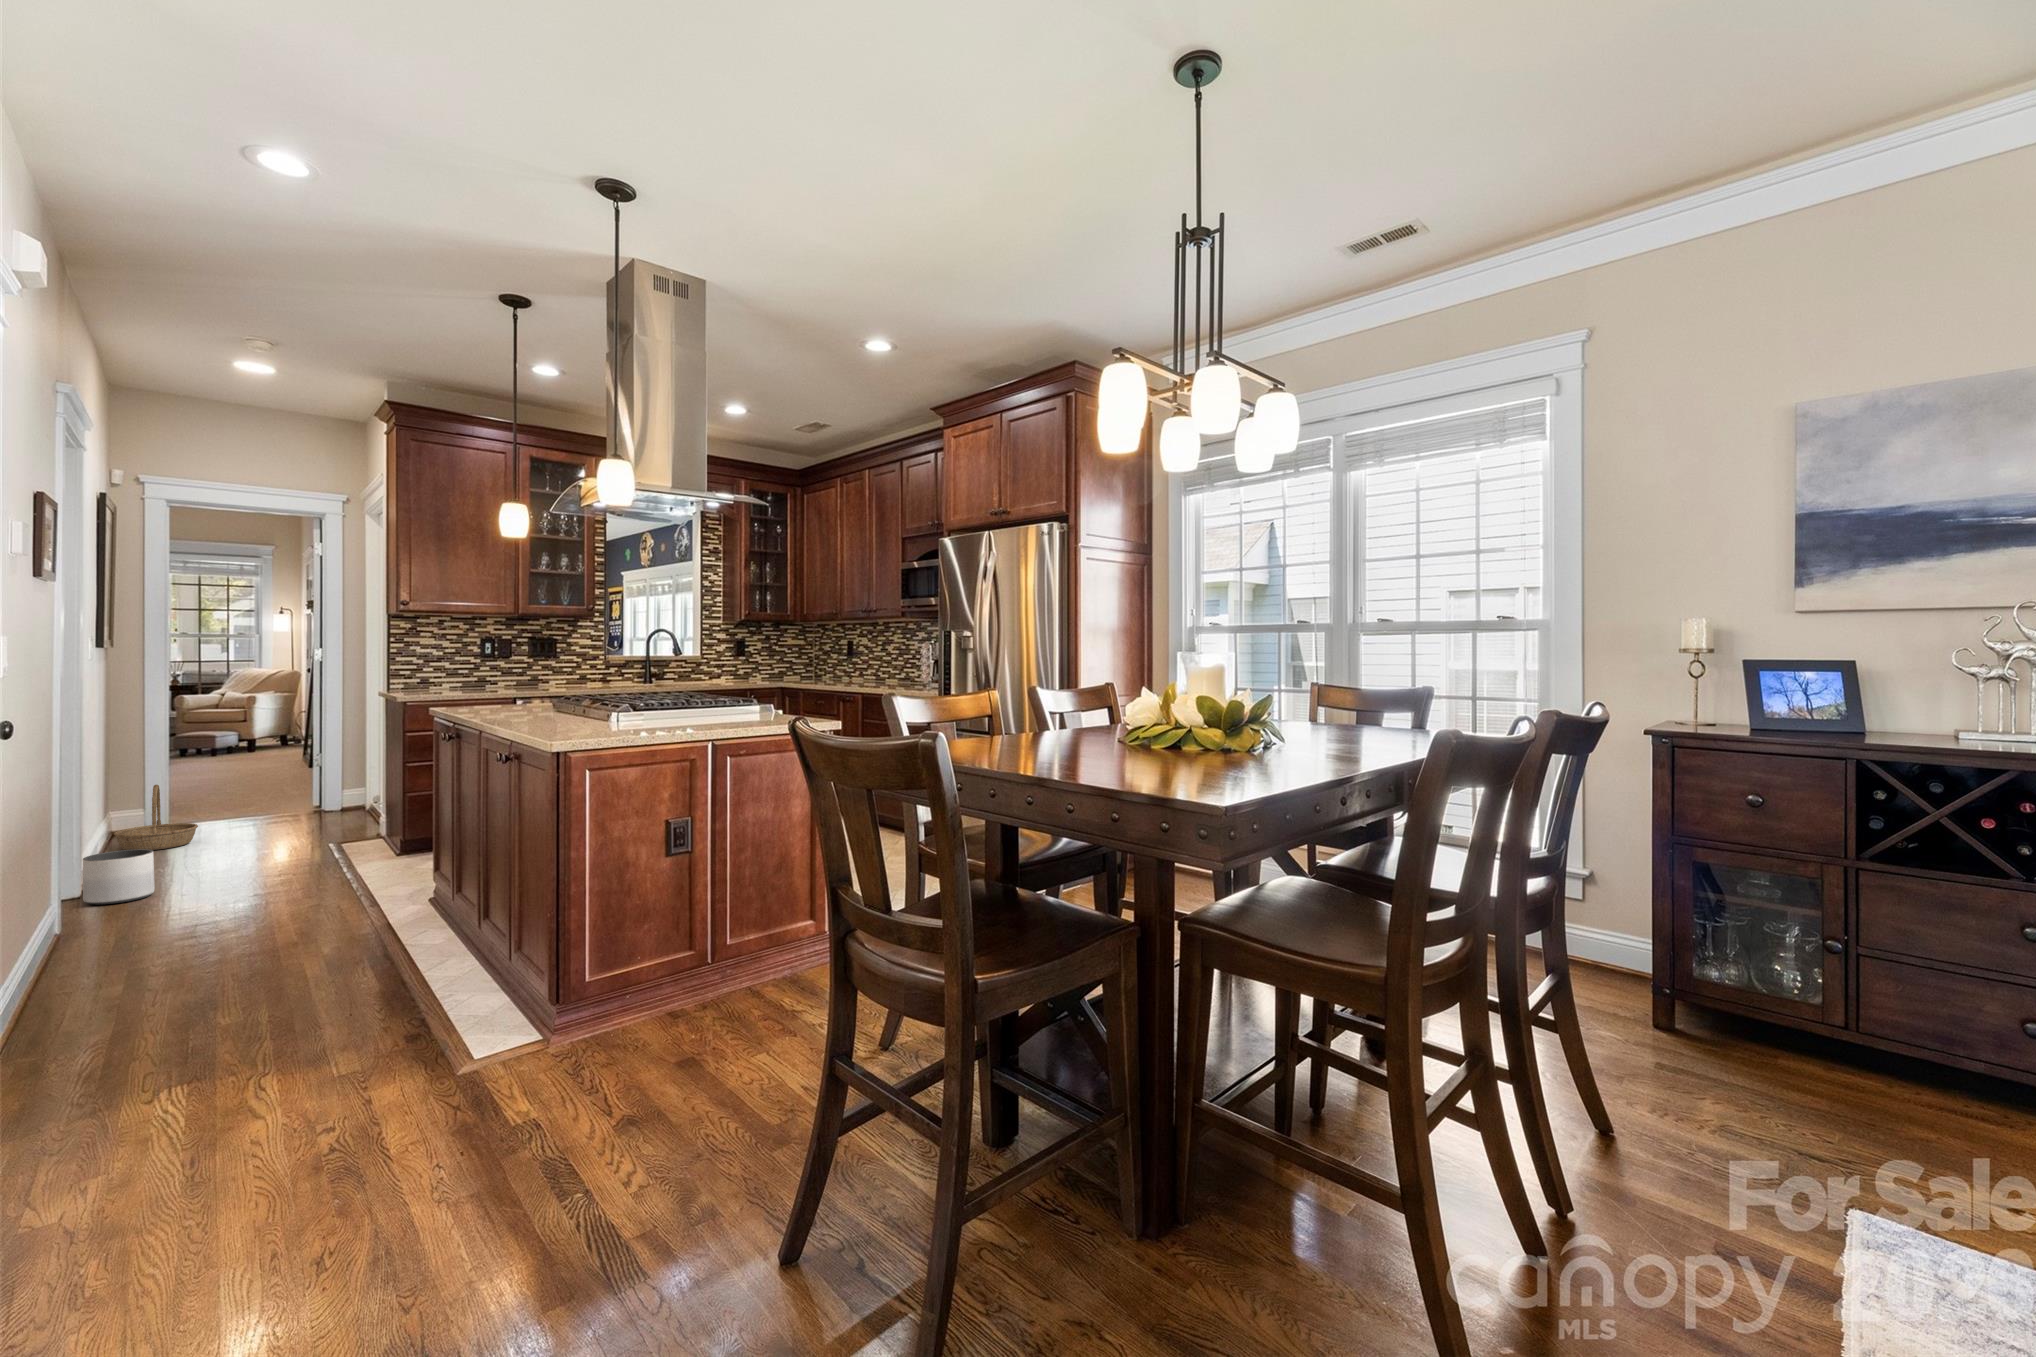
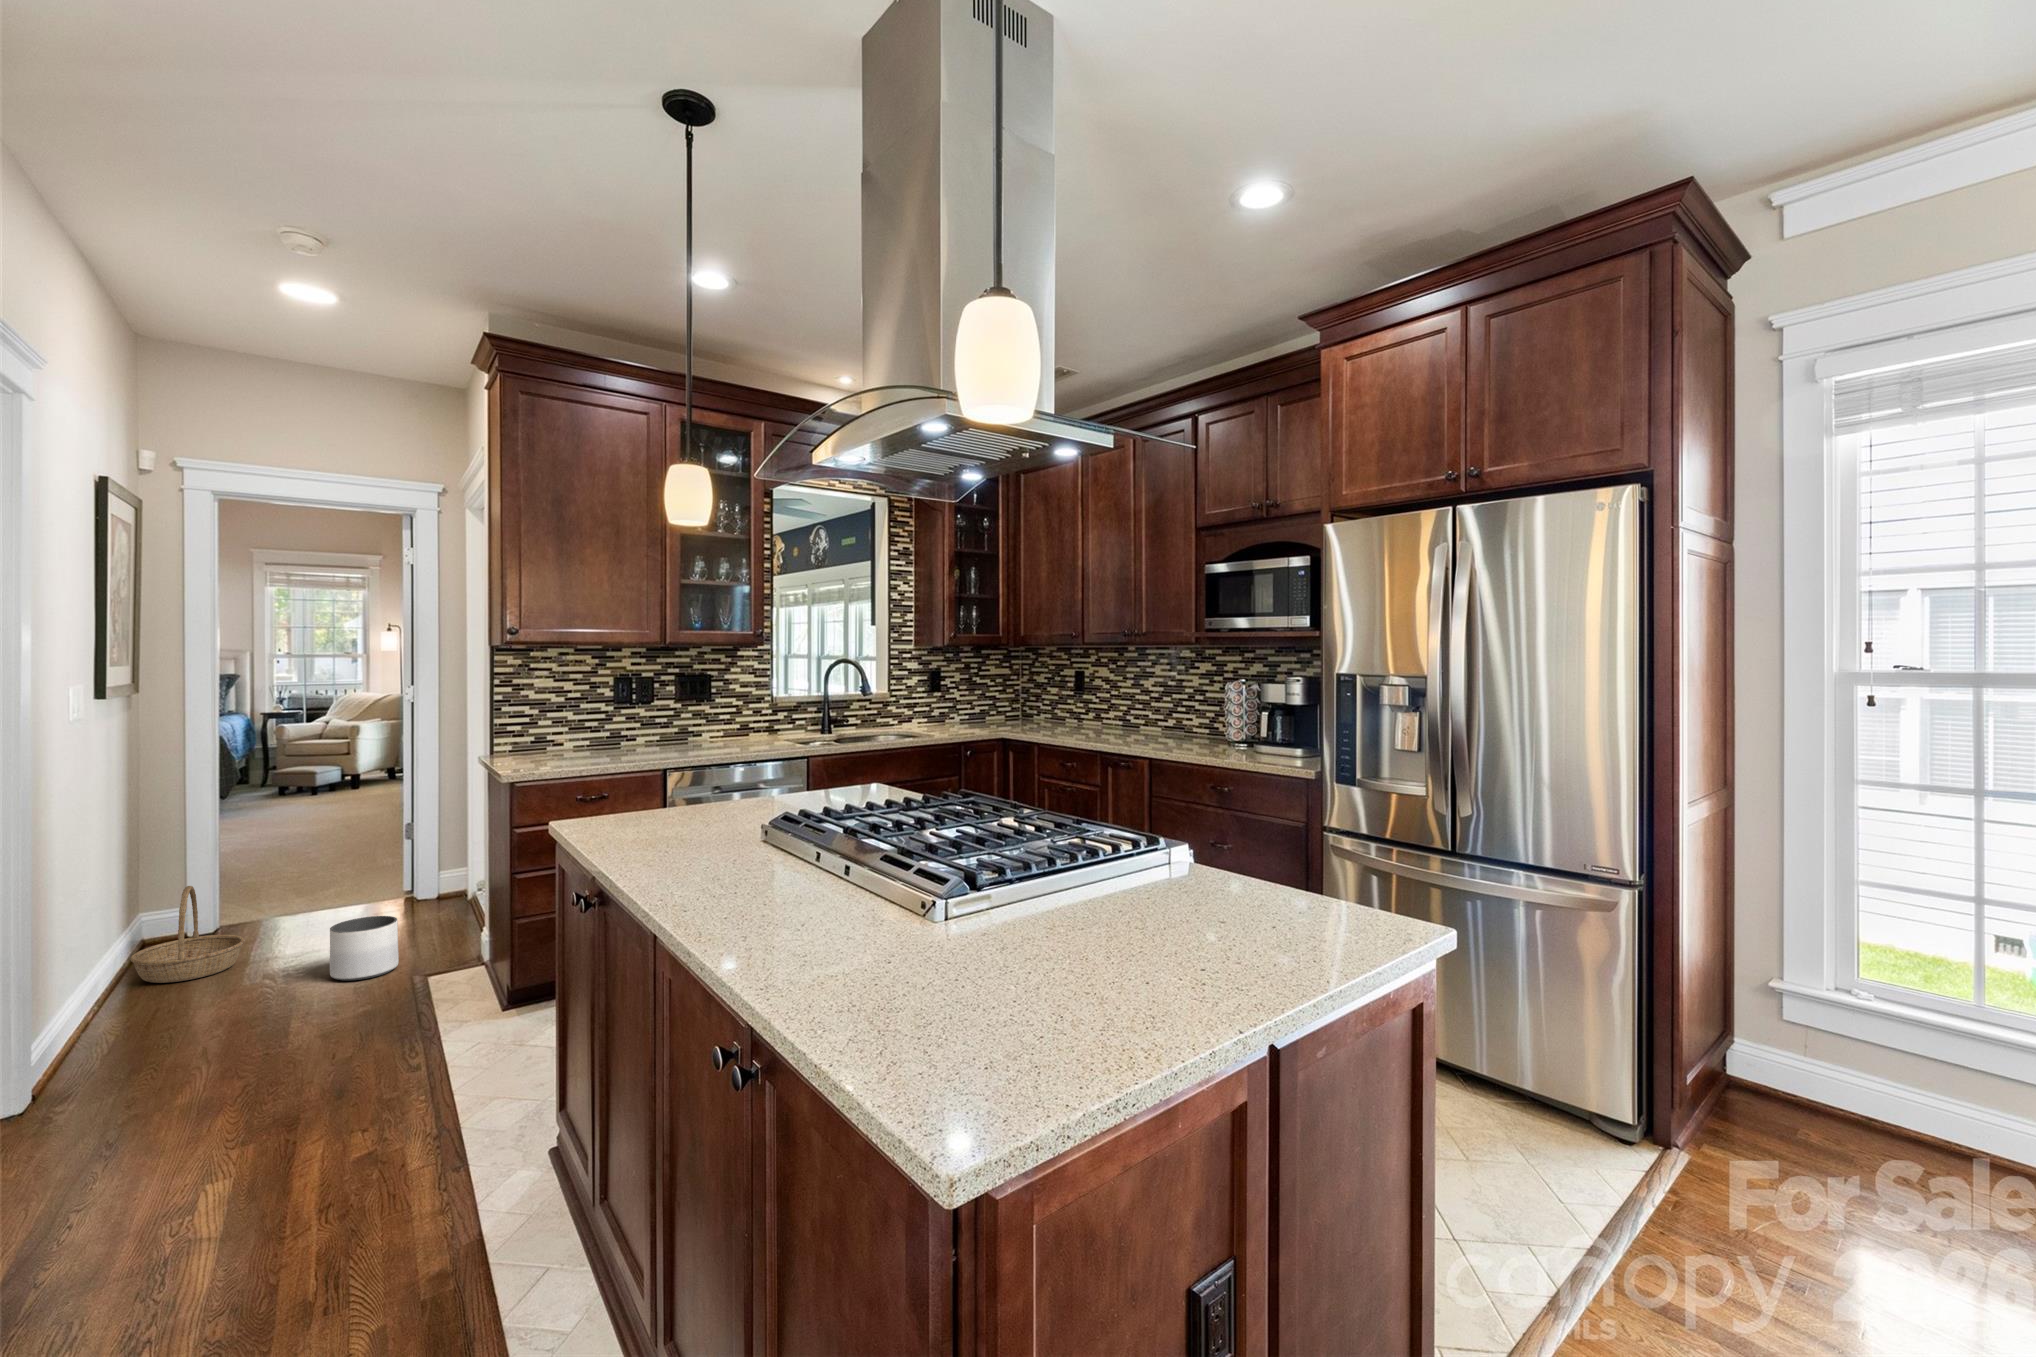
planter: present [83,849,155,905] -> present [330,916,399,981]

